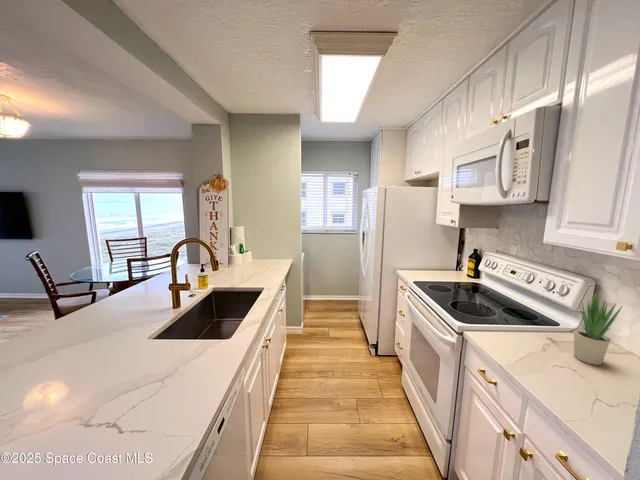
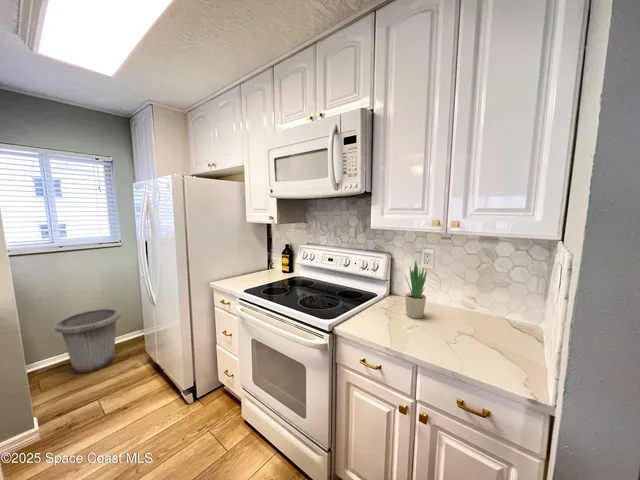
trash can: none [317,273,349,312] -> present [55,308,120,373]

